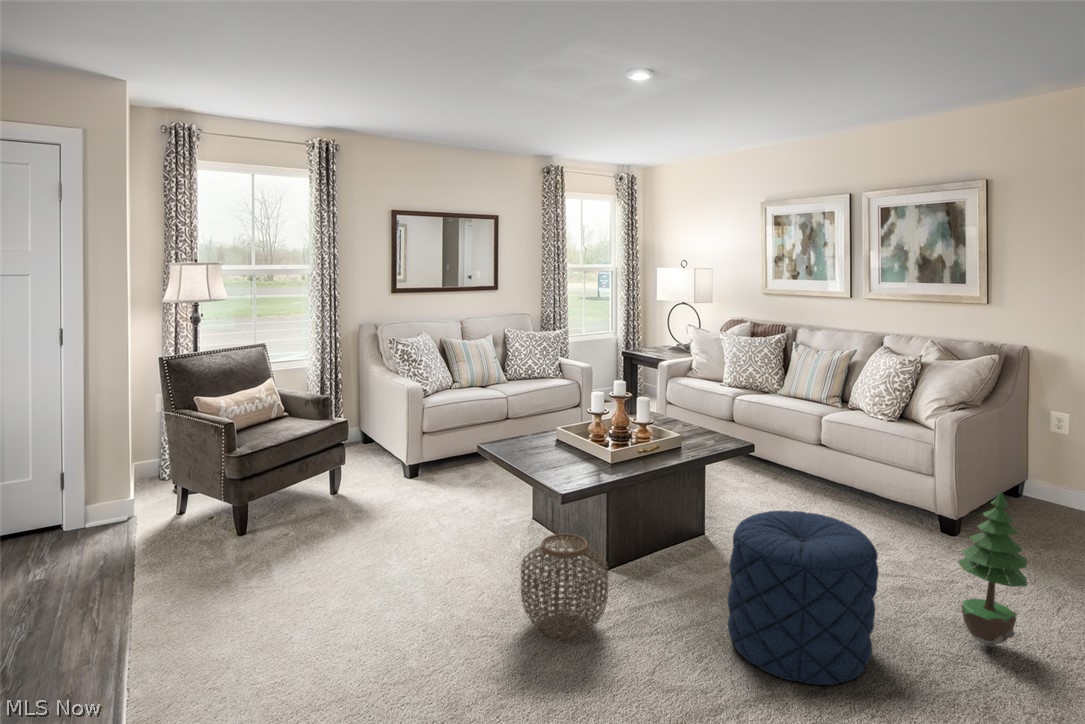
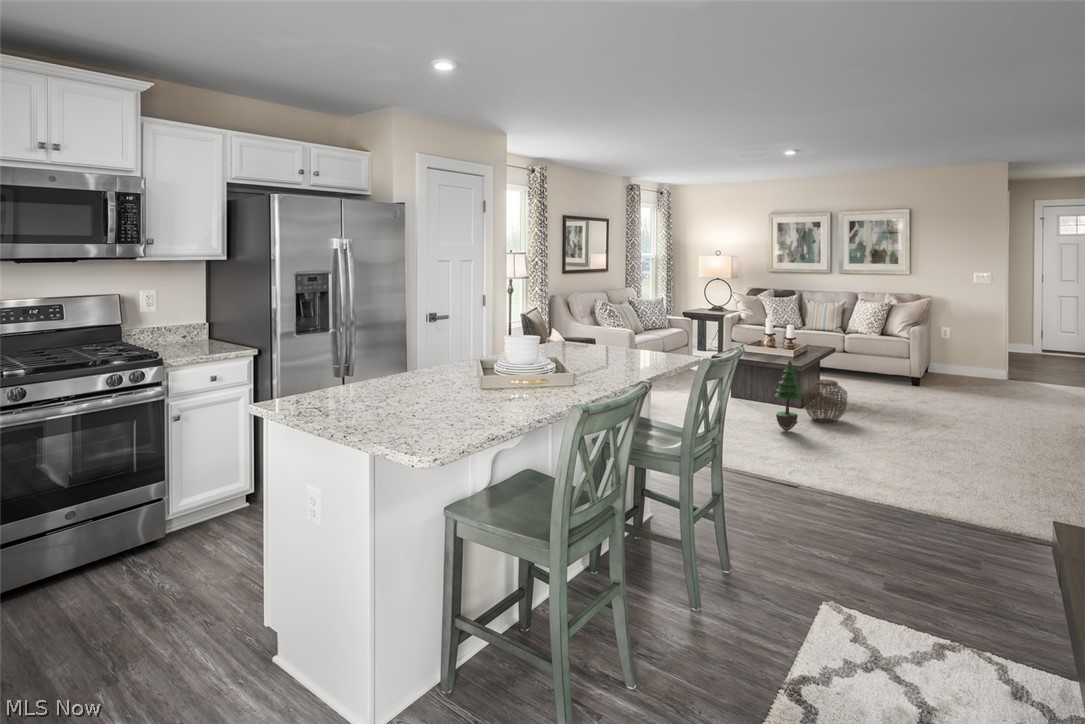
potted tree: present [958,492,1027,647] -> present [775,360,801,431]
pouf: present [728,511,879,685] -> none [880,362,947,422]

